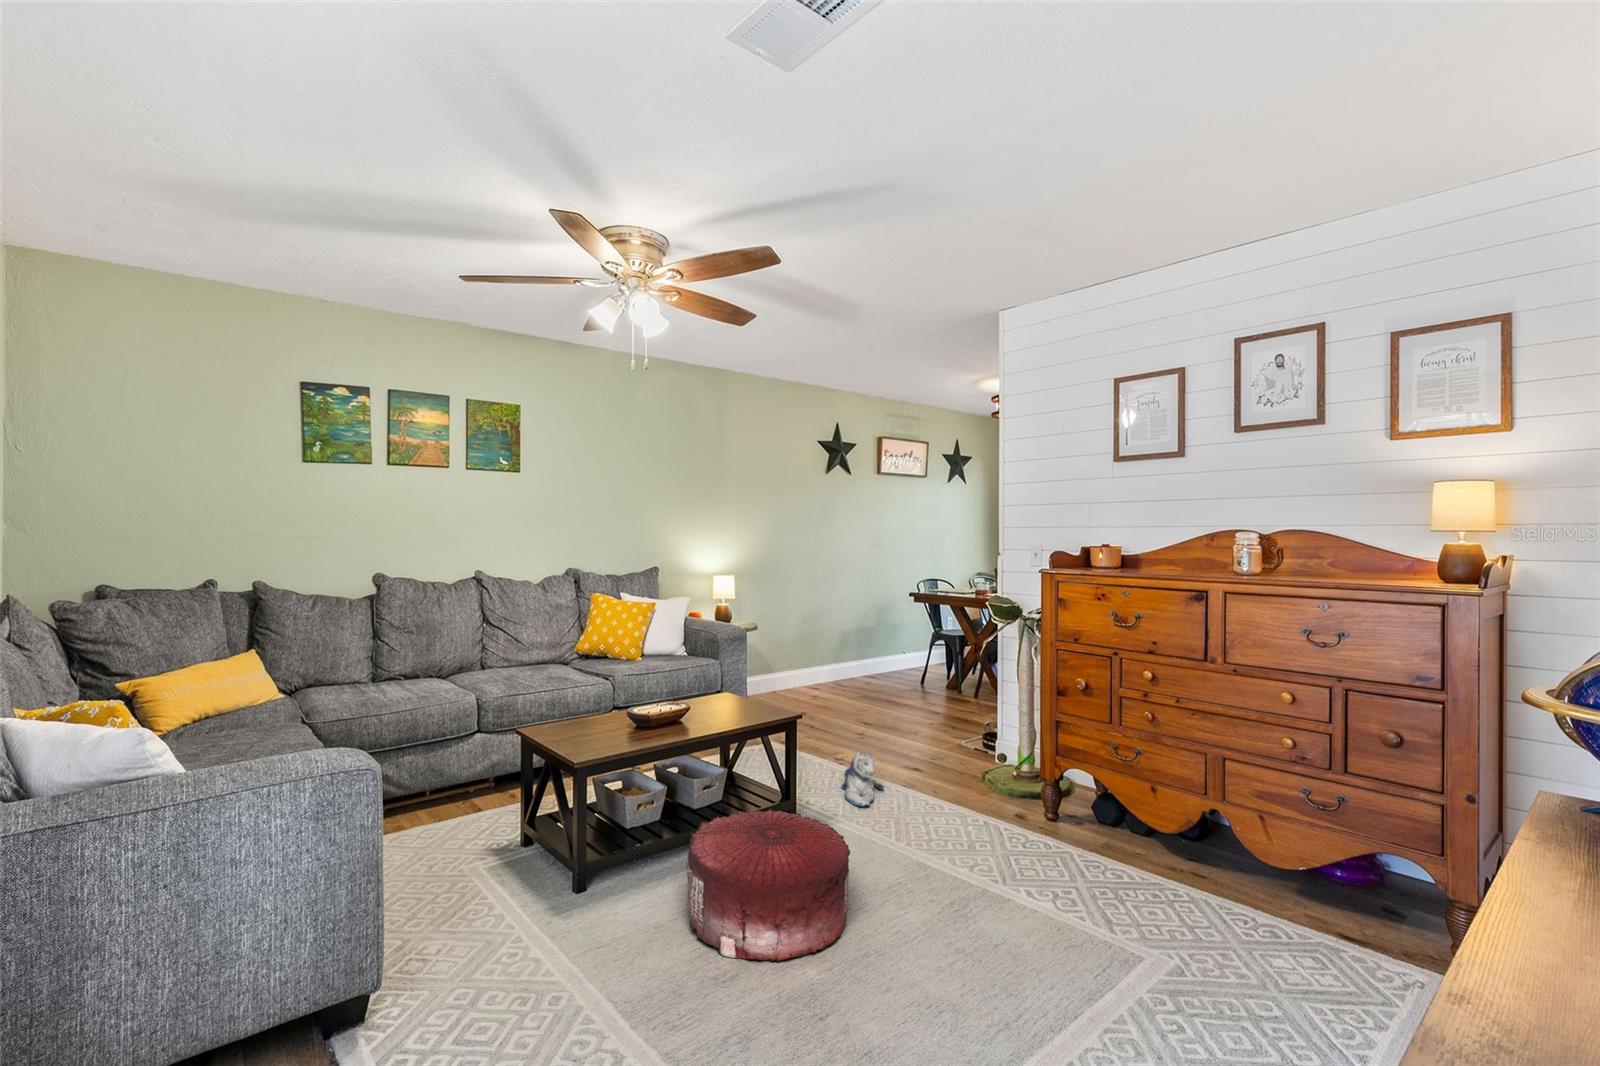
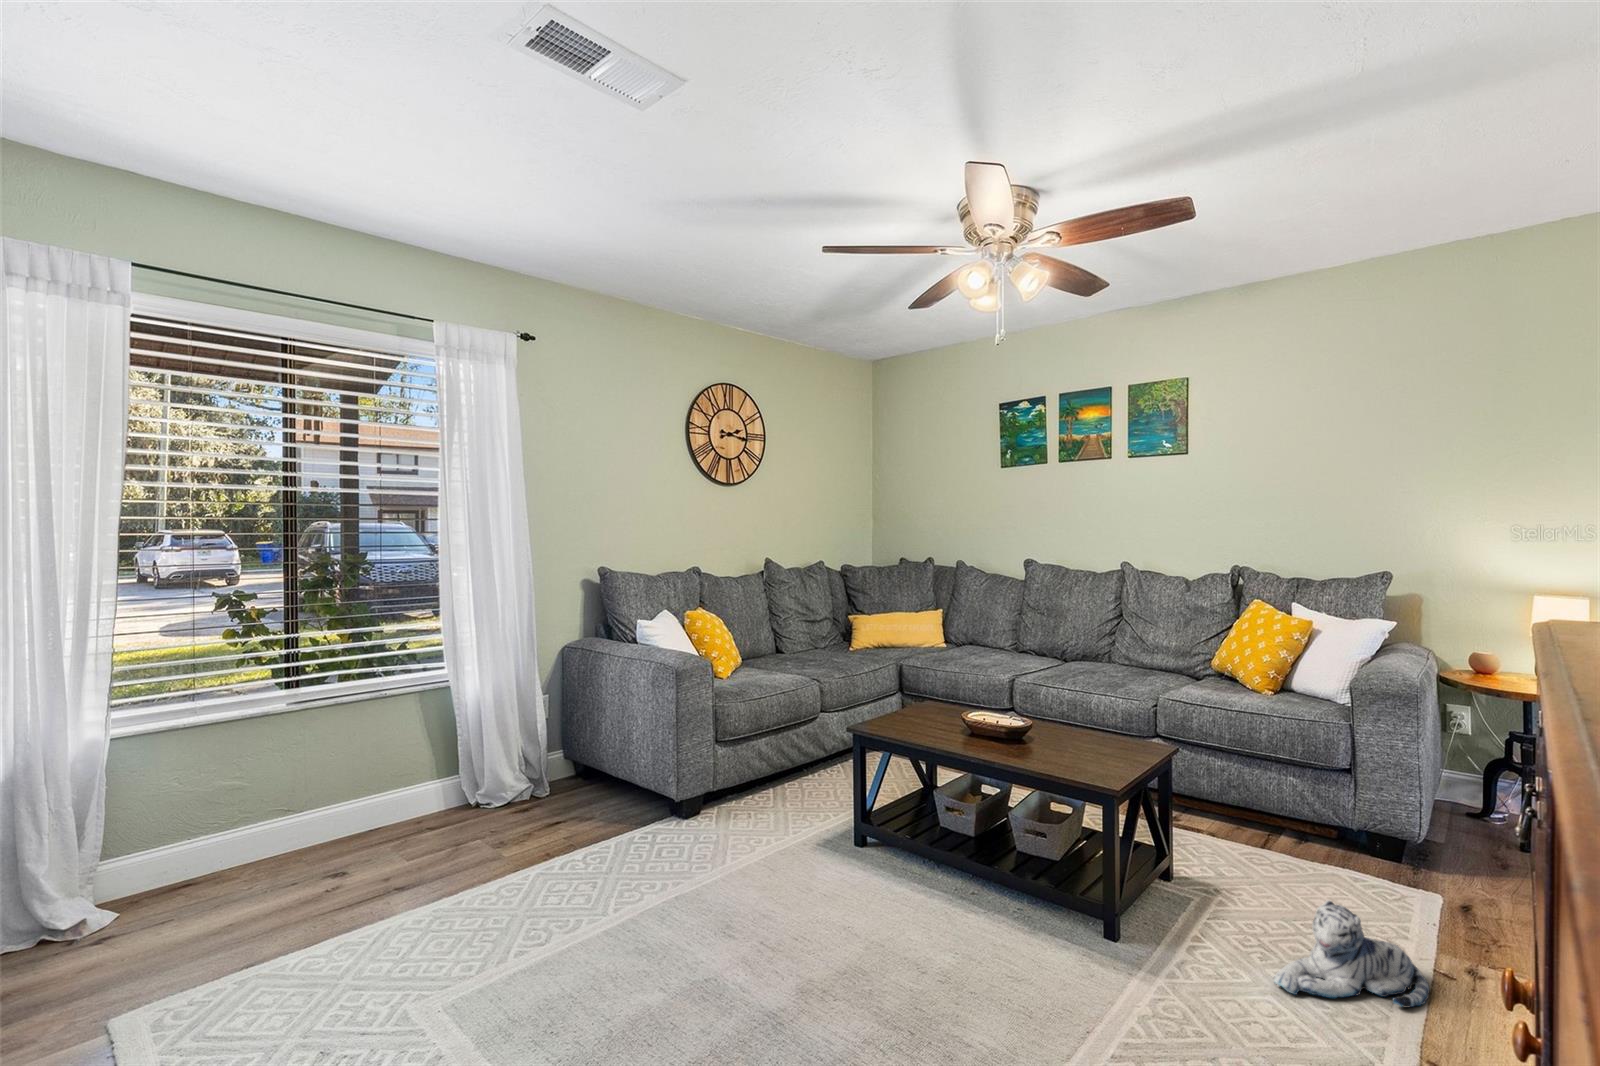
pouf: present [686,808,850,961] -> none [782,813,972,983]

